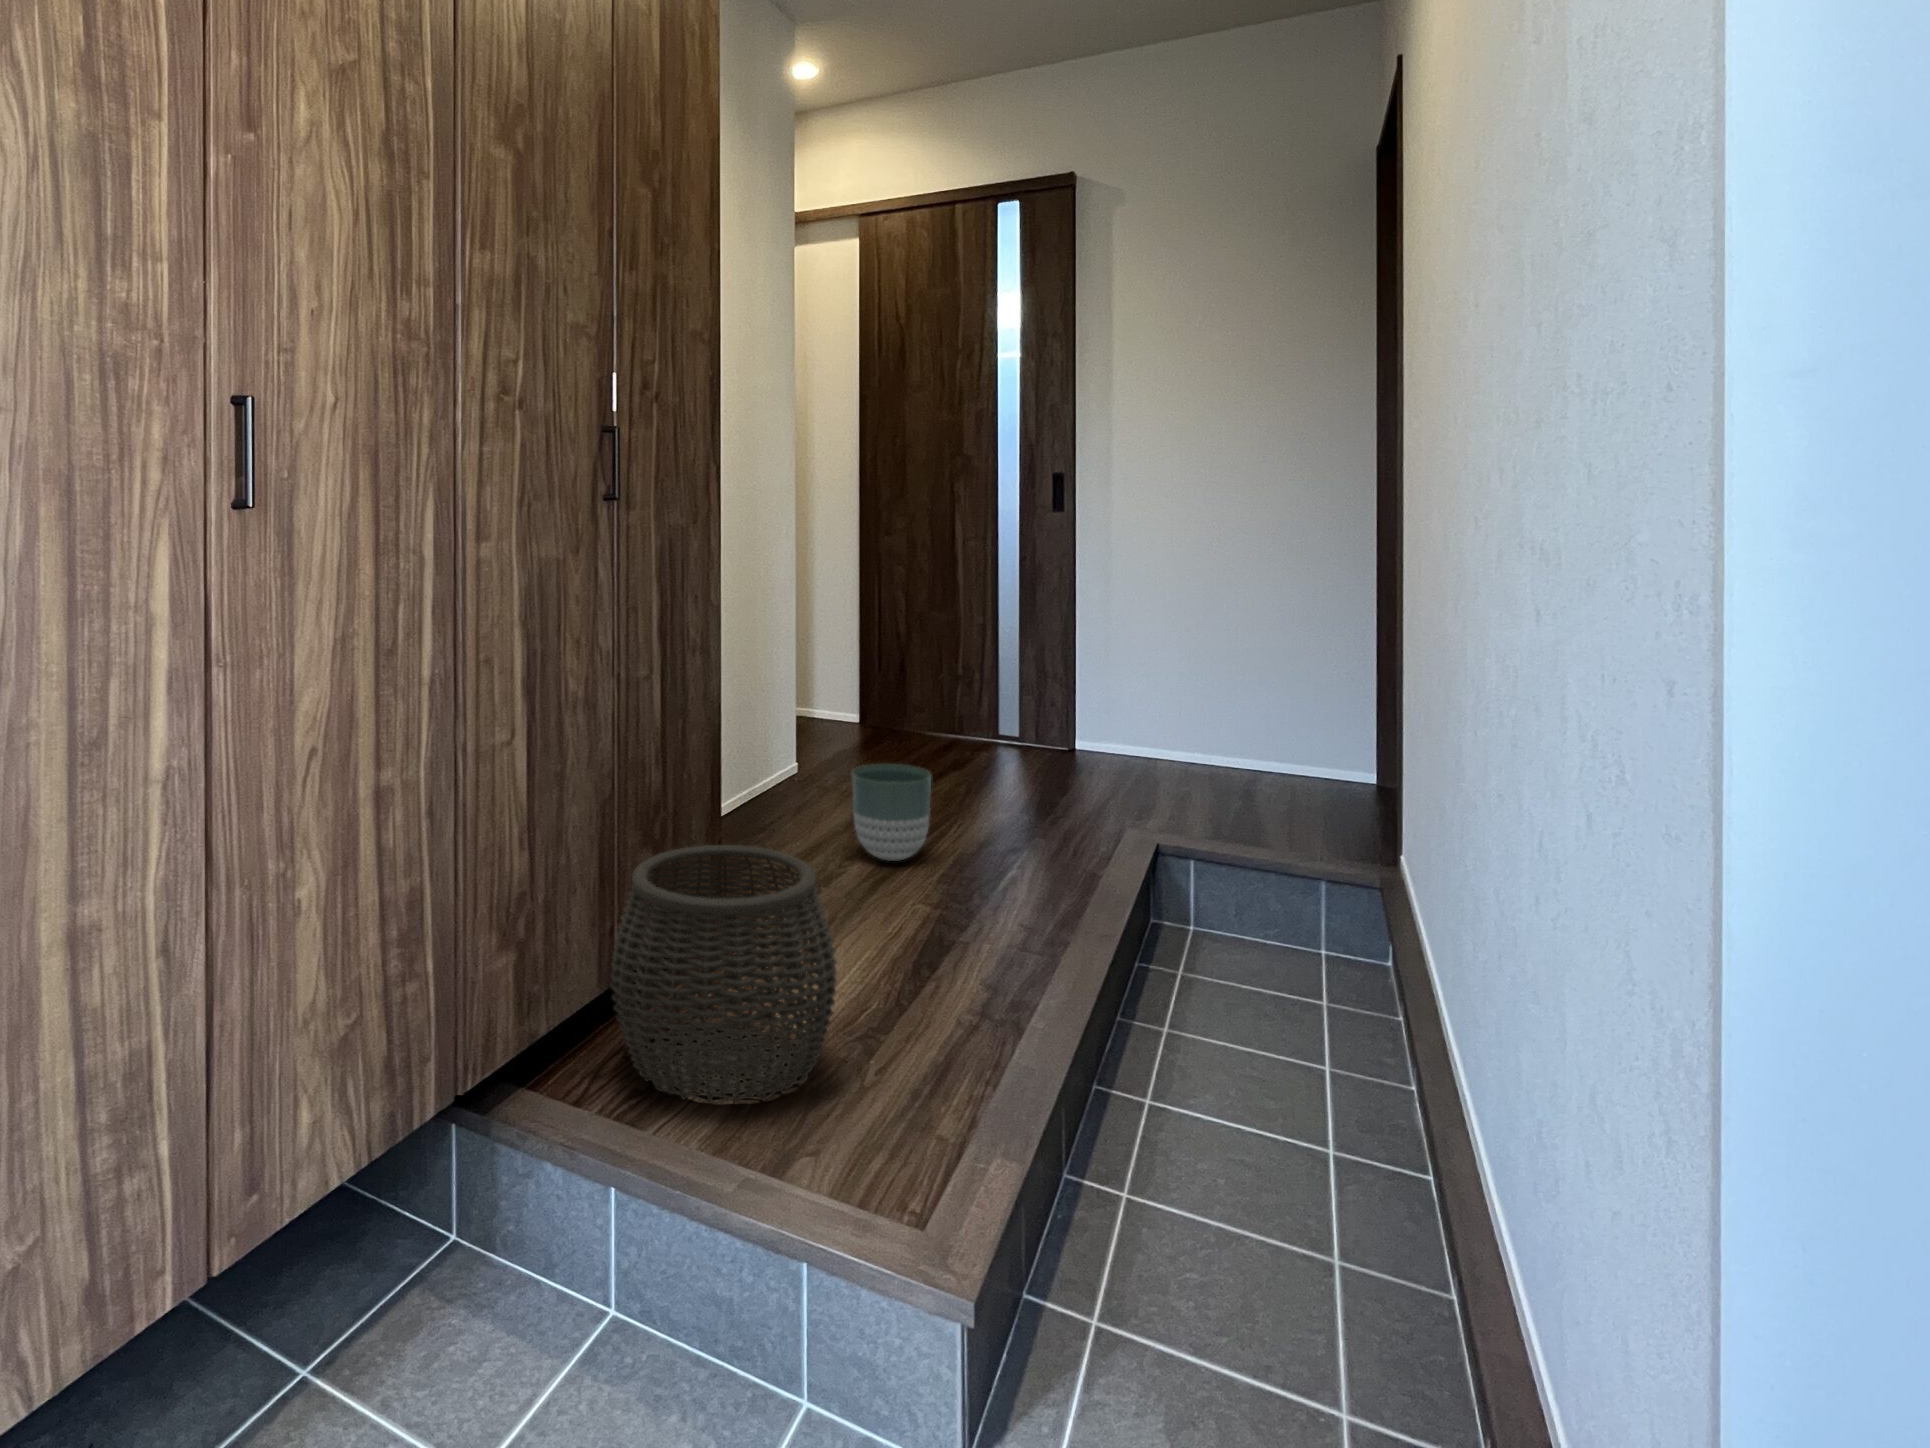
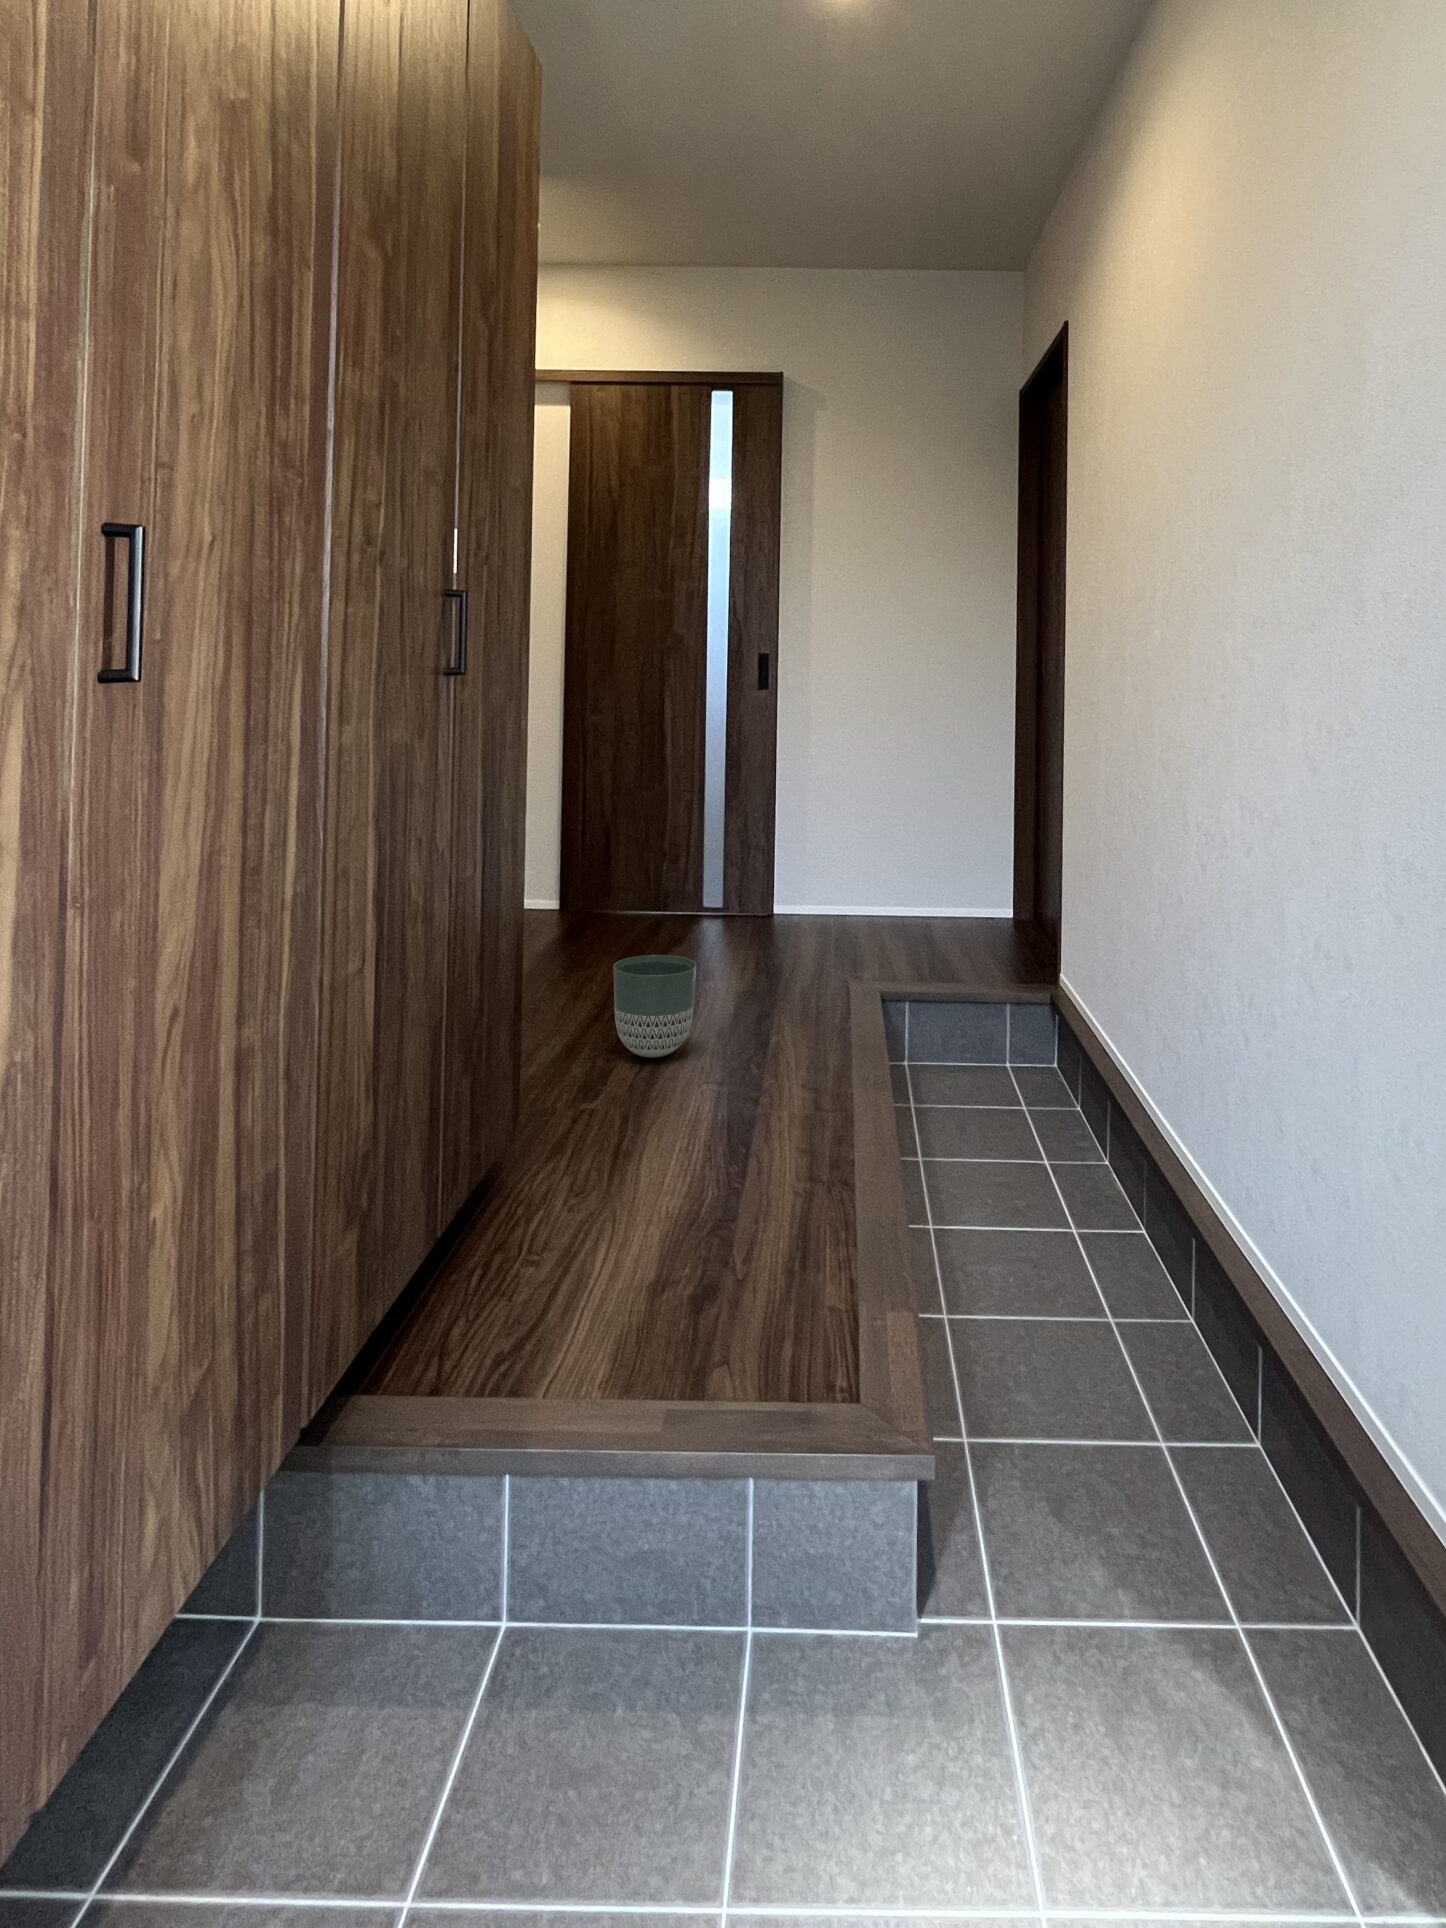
woven basket: present [611,845,837,1104] -> none [455,1064,716,1371]

